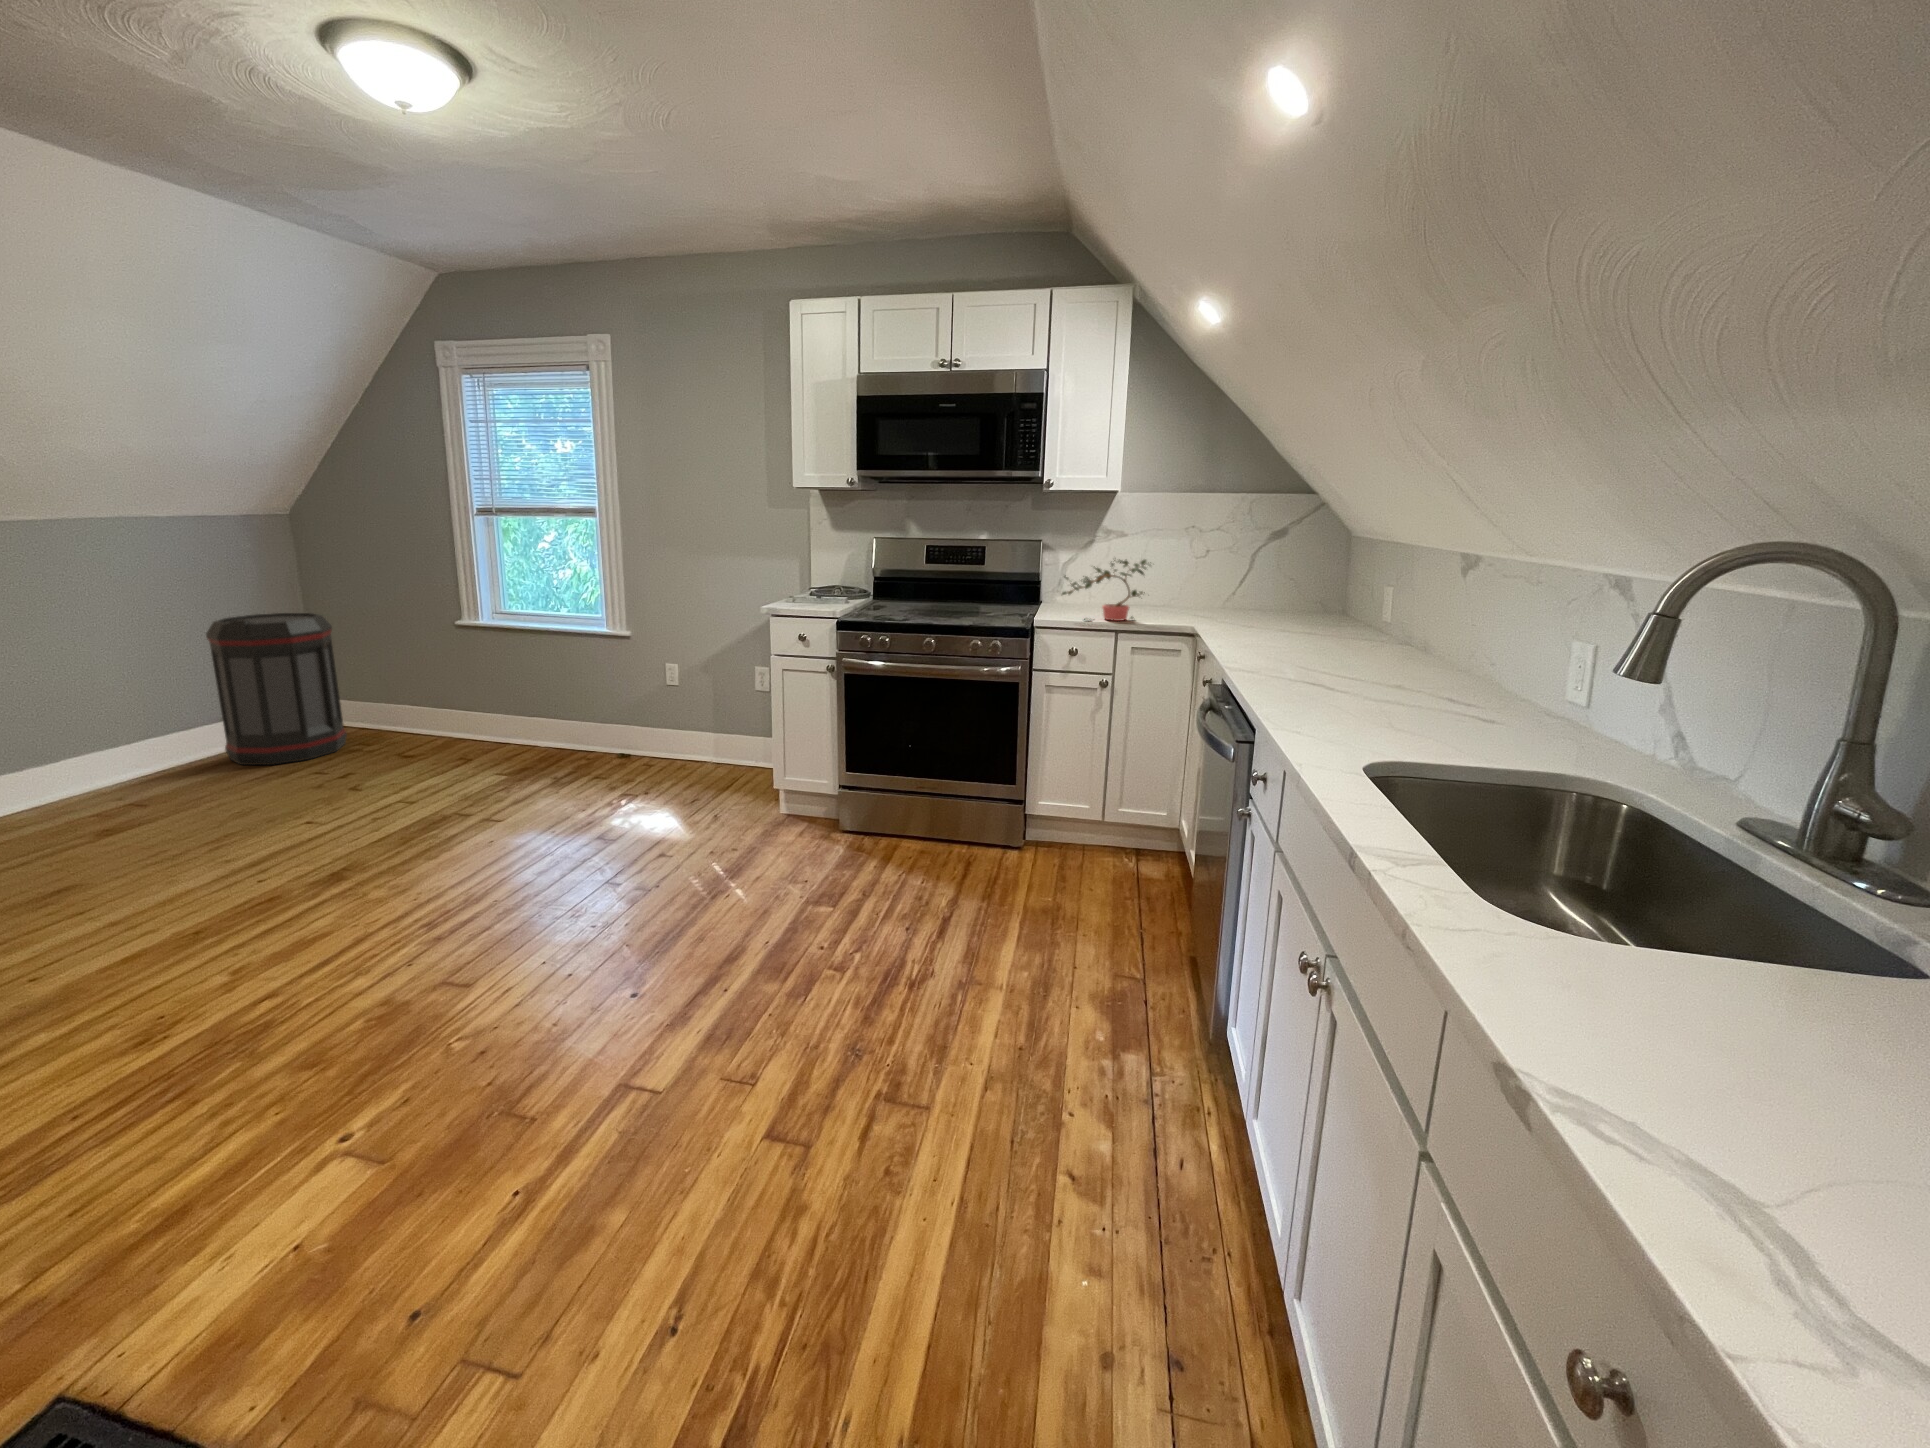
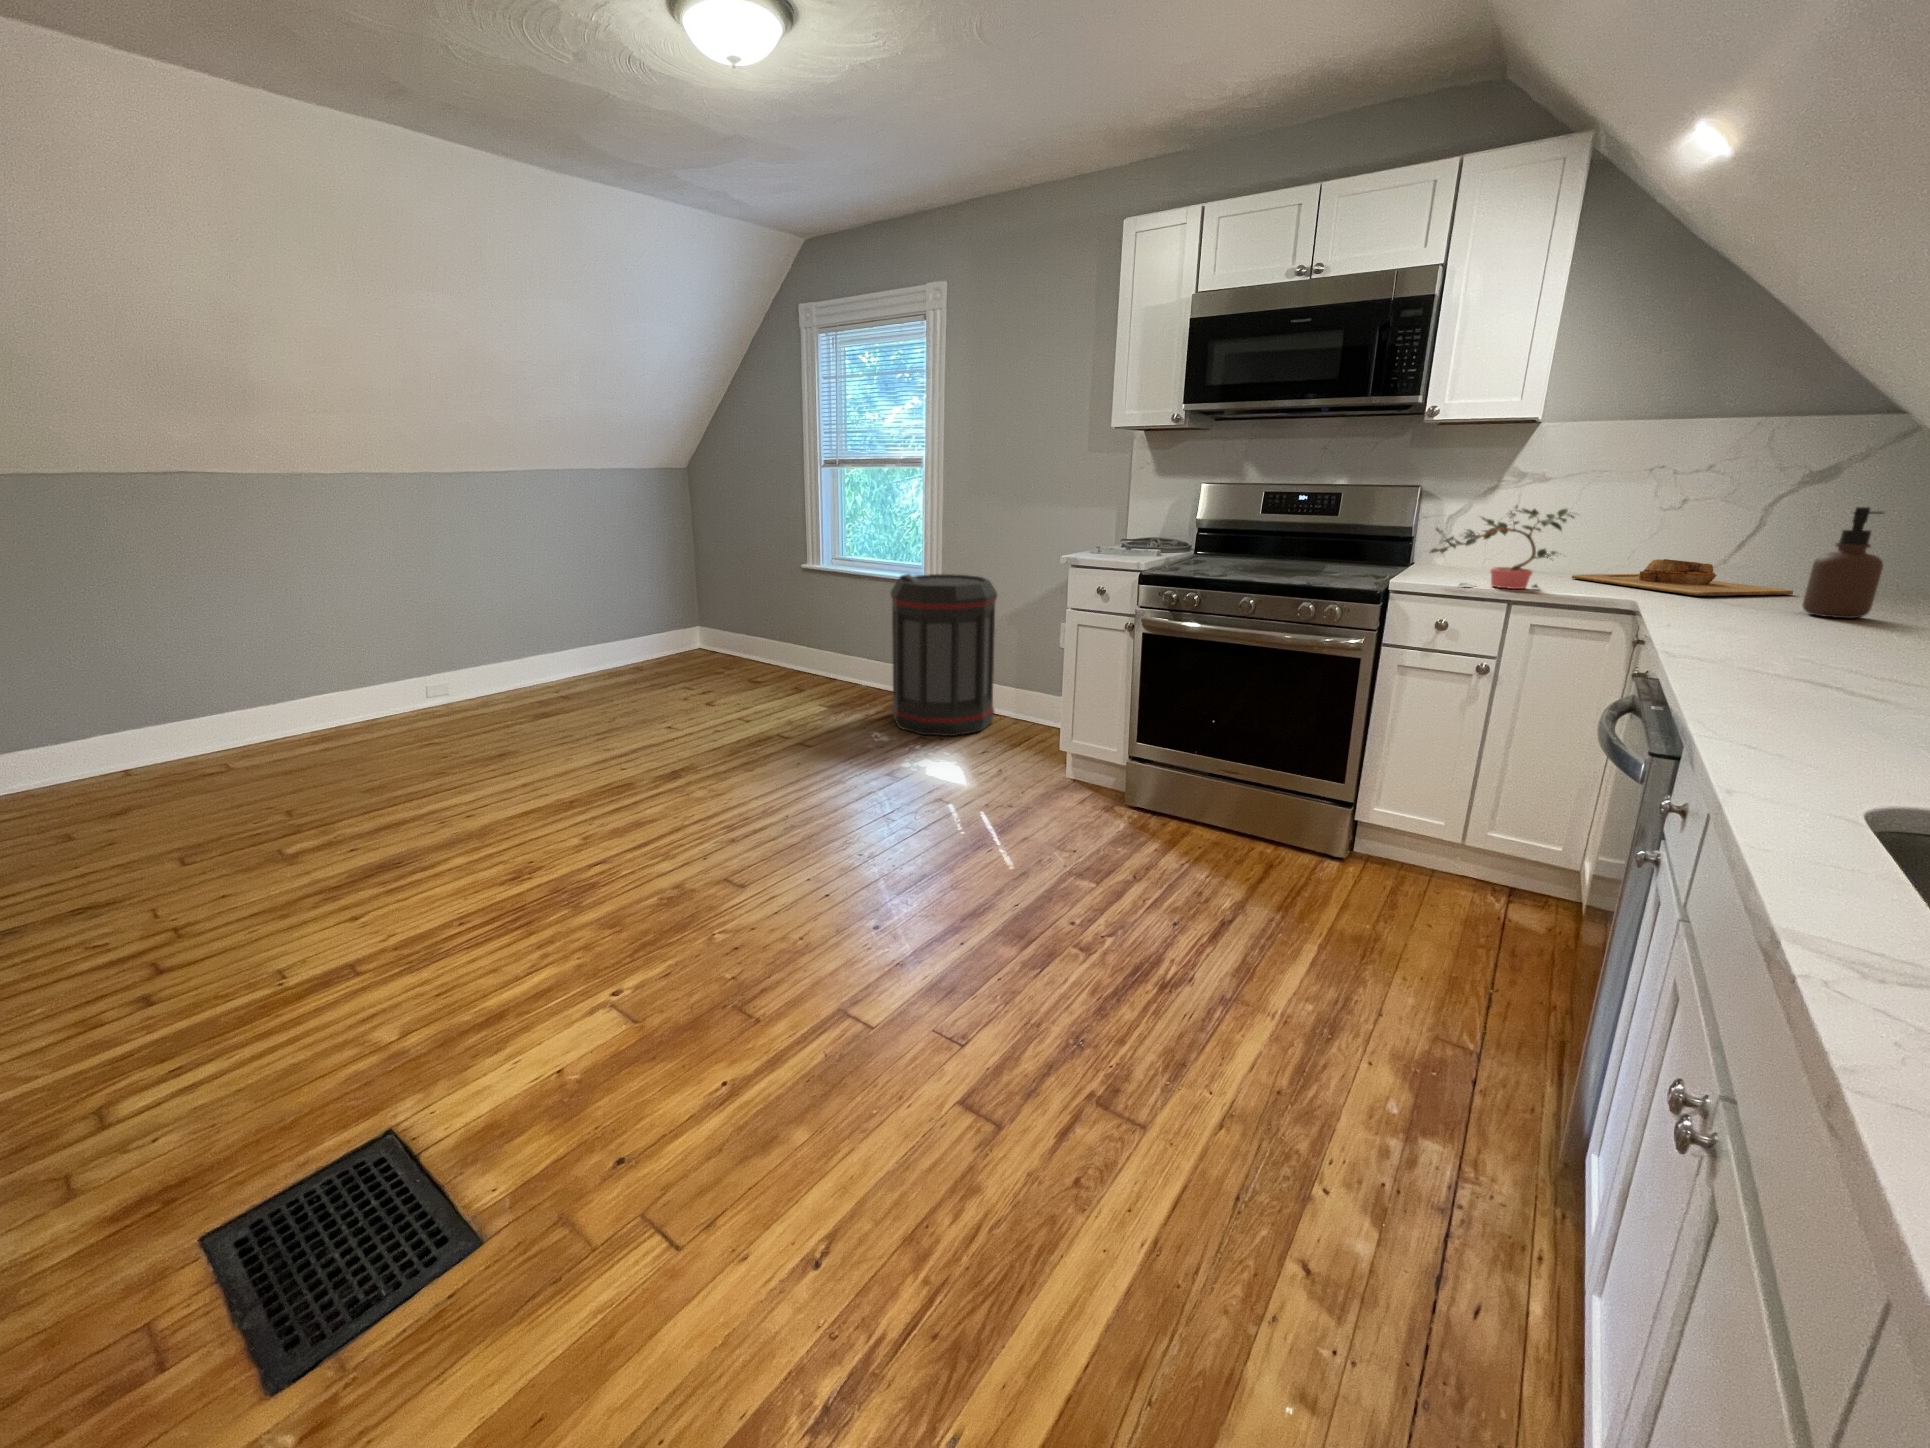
soap dispenser: none [1285,559,1322,633] -> present [1803,507,1883,618]
cutting board: none [1150,594,1276,620] -> present [1572,559,1793,596]
trash can: present [206,613,347,765] -> present [890,574,997,736]

